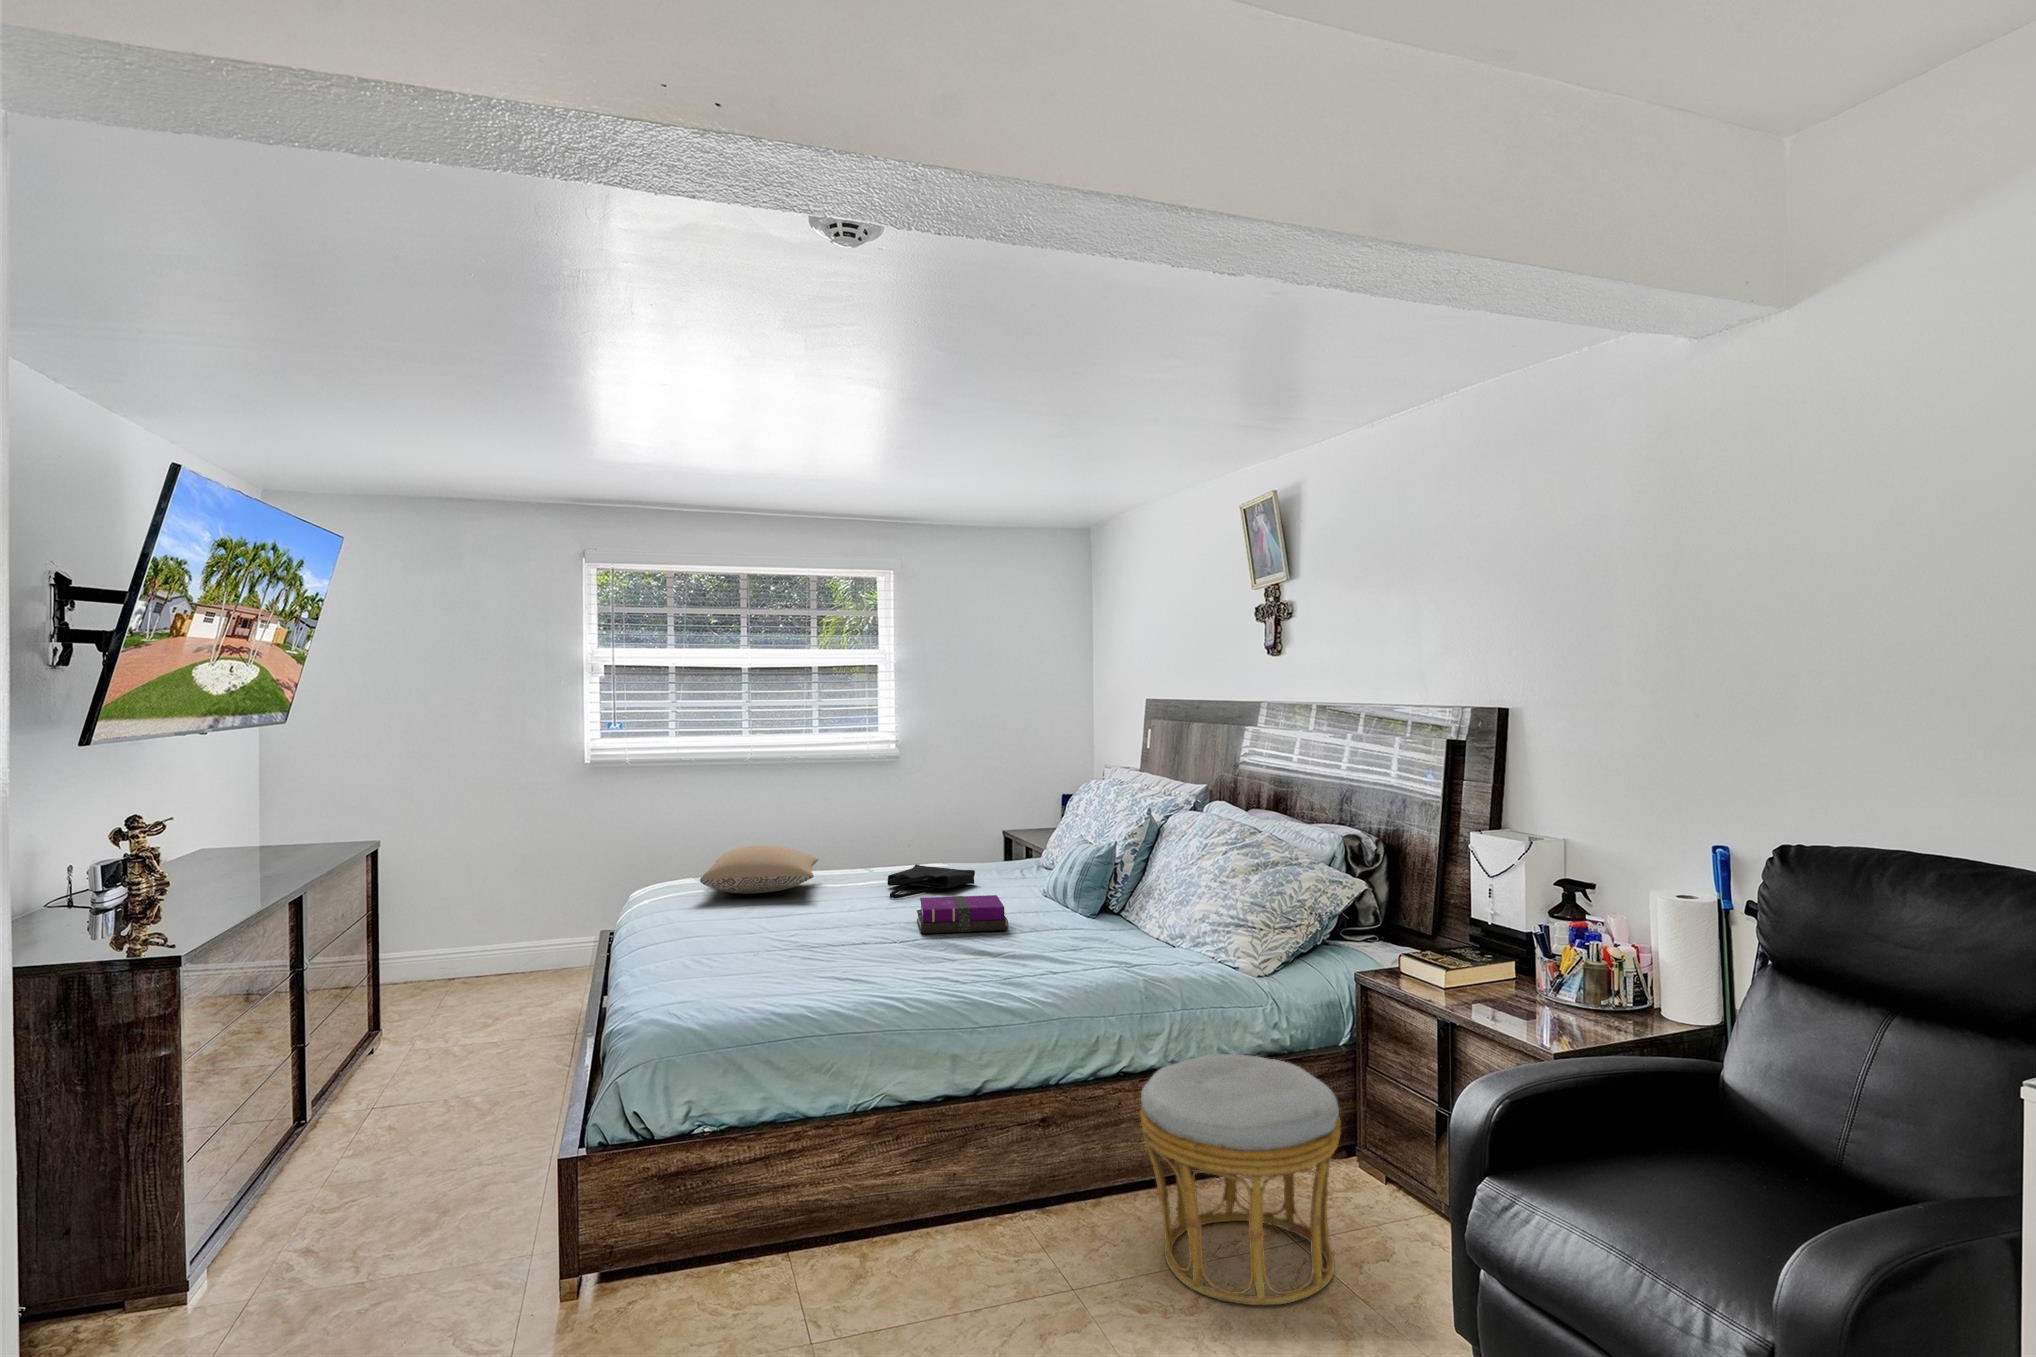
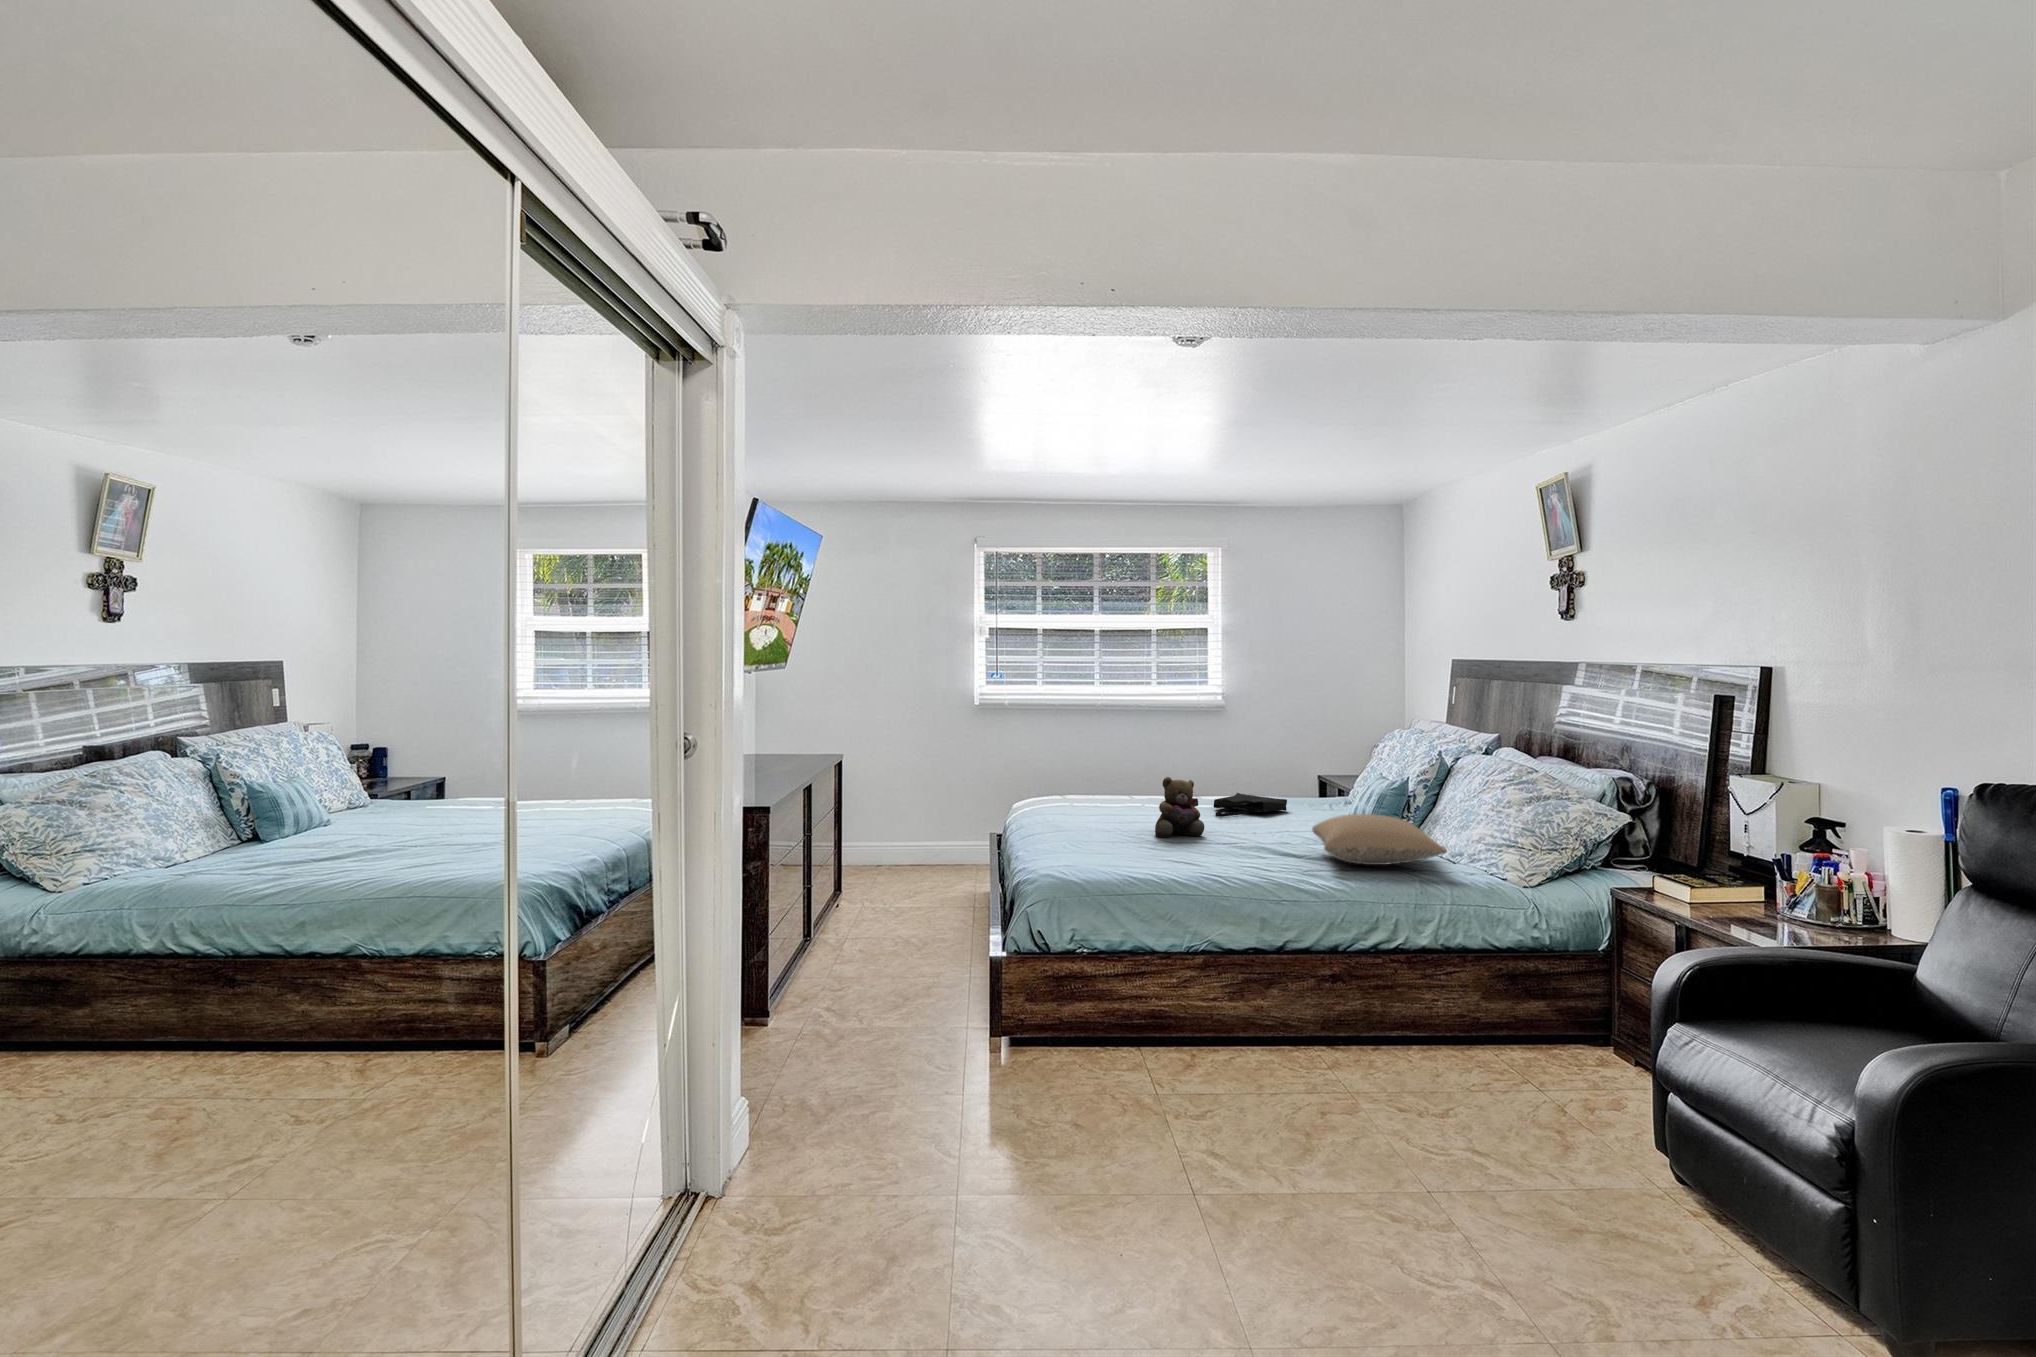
pillow: present [700,846,818,894] -> present [1312,814,1447,865]
teddy bear: none [812,856,876,937] -> present [1155,777,1204,837]
notebook: present [917,895,1008,934] -> none [1237,814,1311,842]
ottoman: present [1140,1054,1341,1305] -> none [1407,938,1574,1119]

